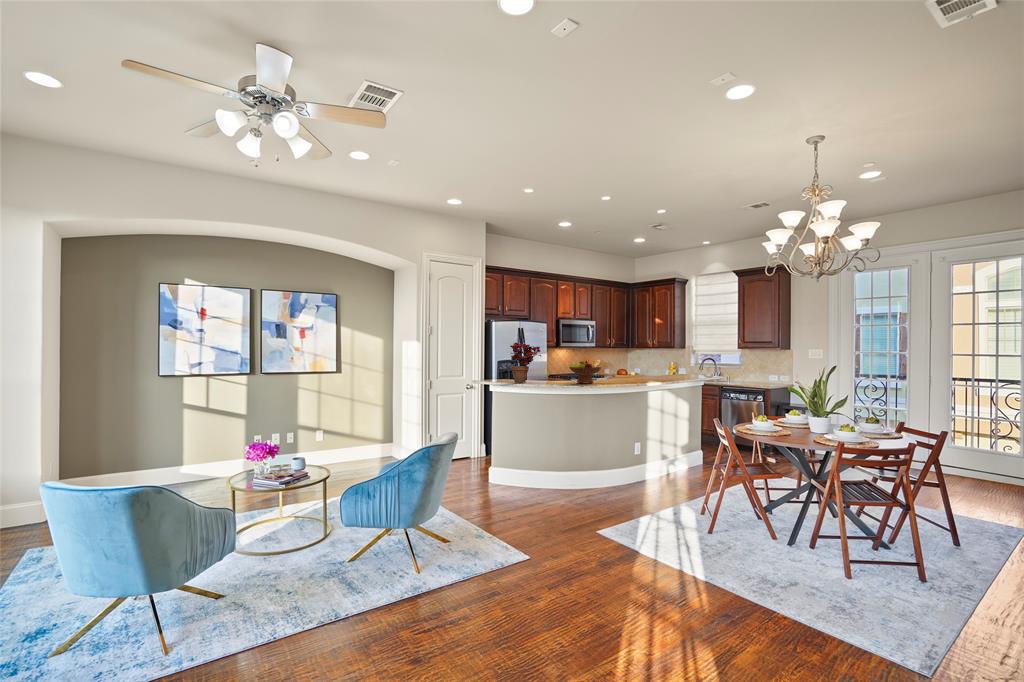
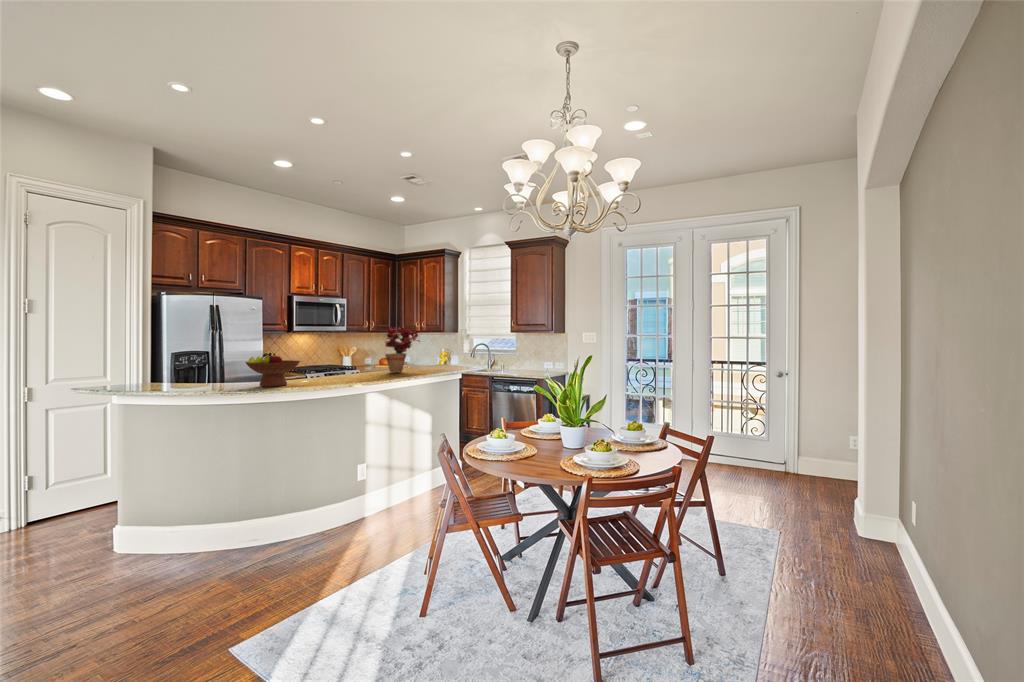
potted plant: present [510,343,541,383] -> present [385,327,419,372]

